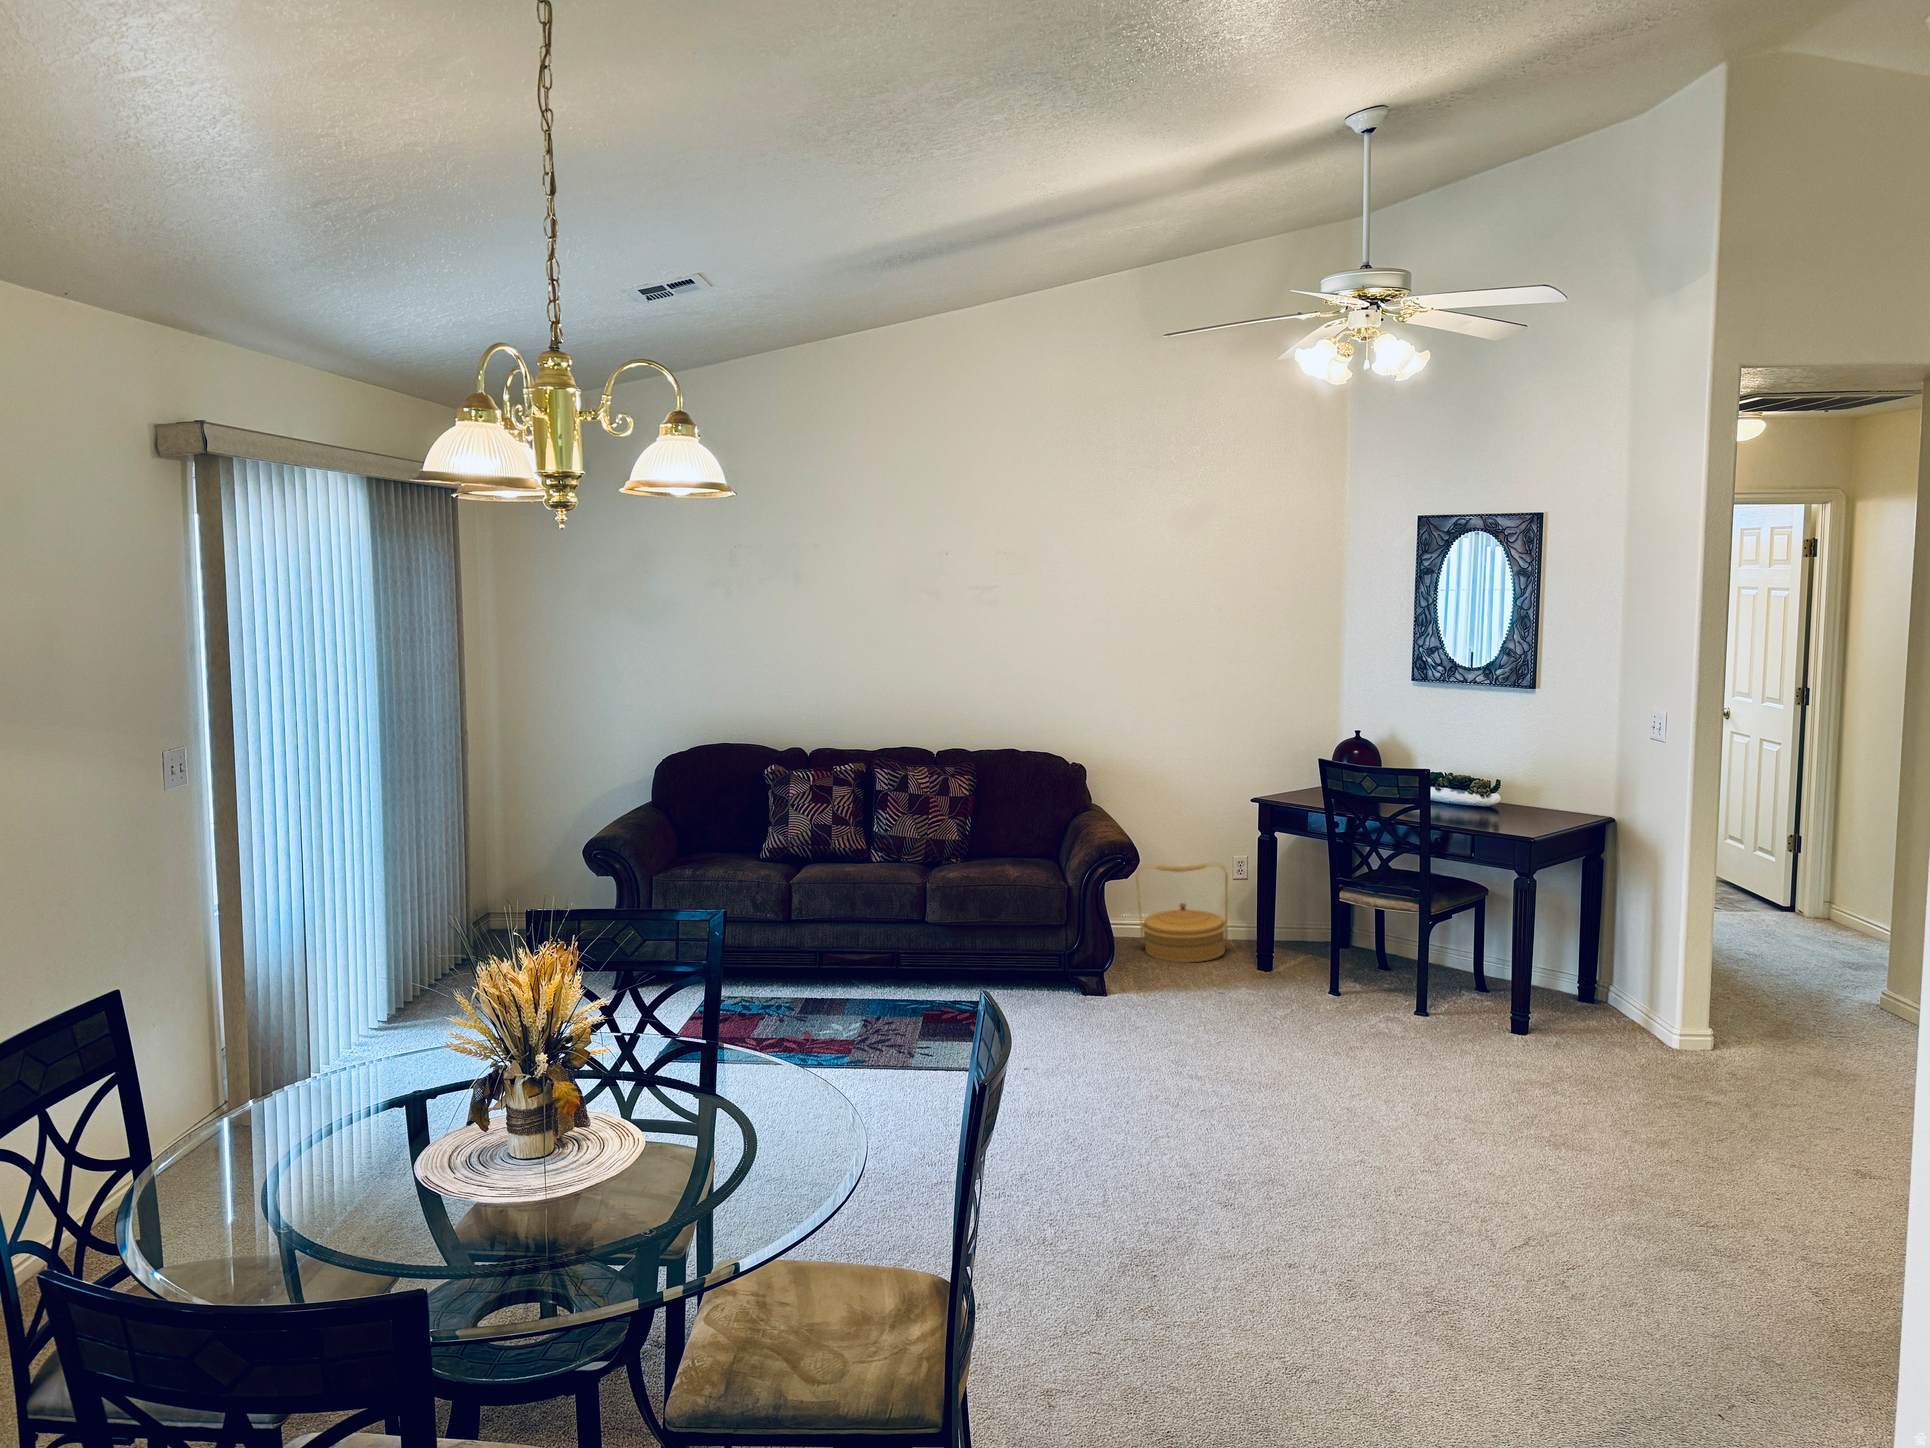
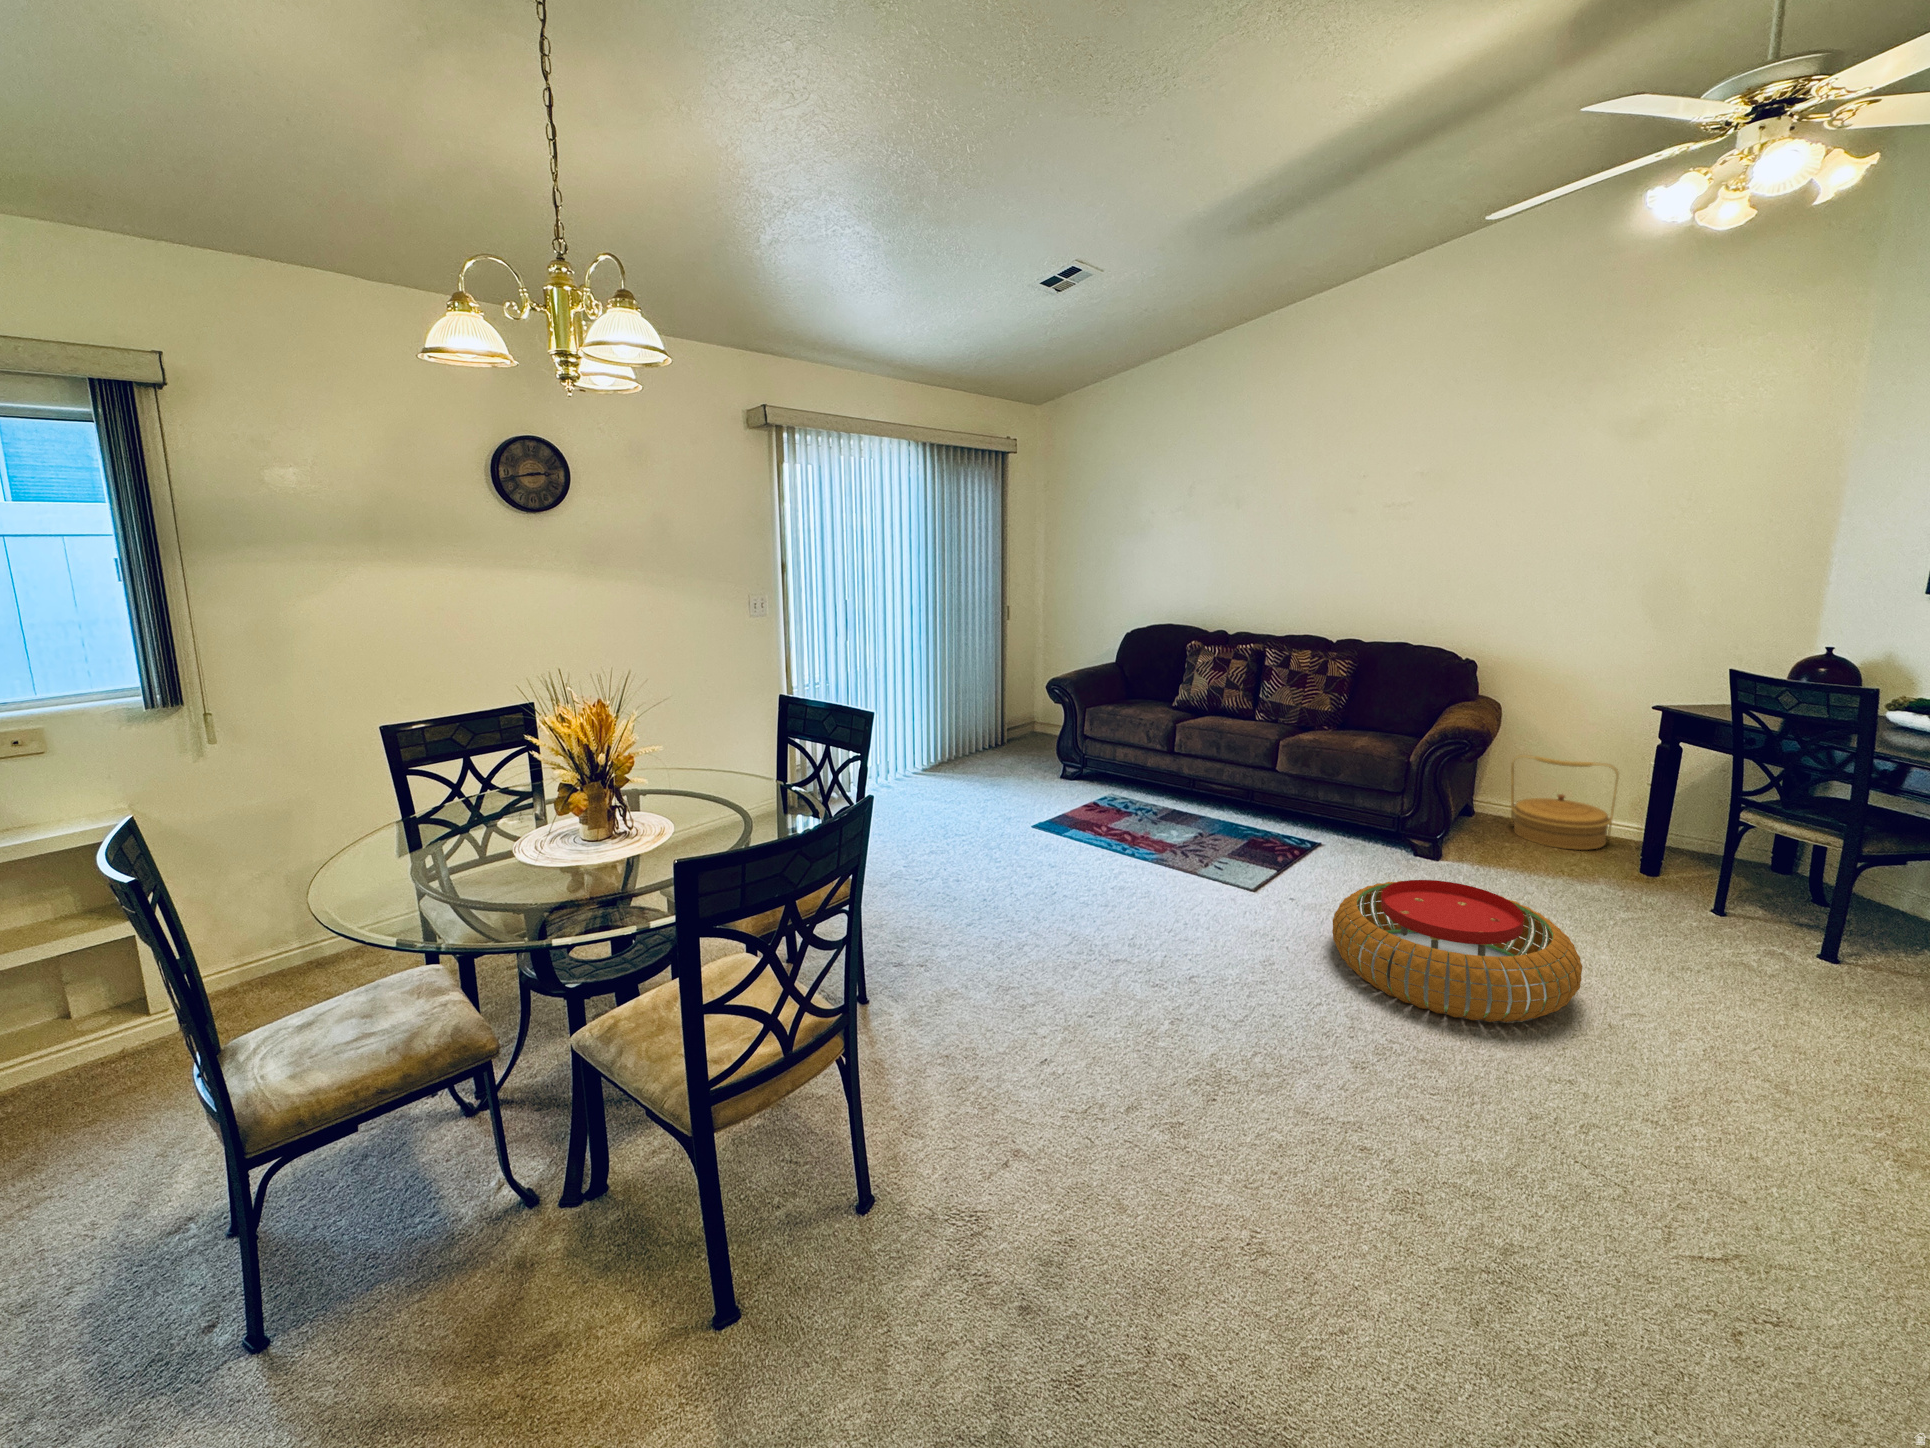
pouf: none [1074,1010,1305,1152] -> present [1332,880,1583,1022]

